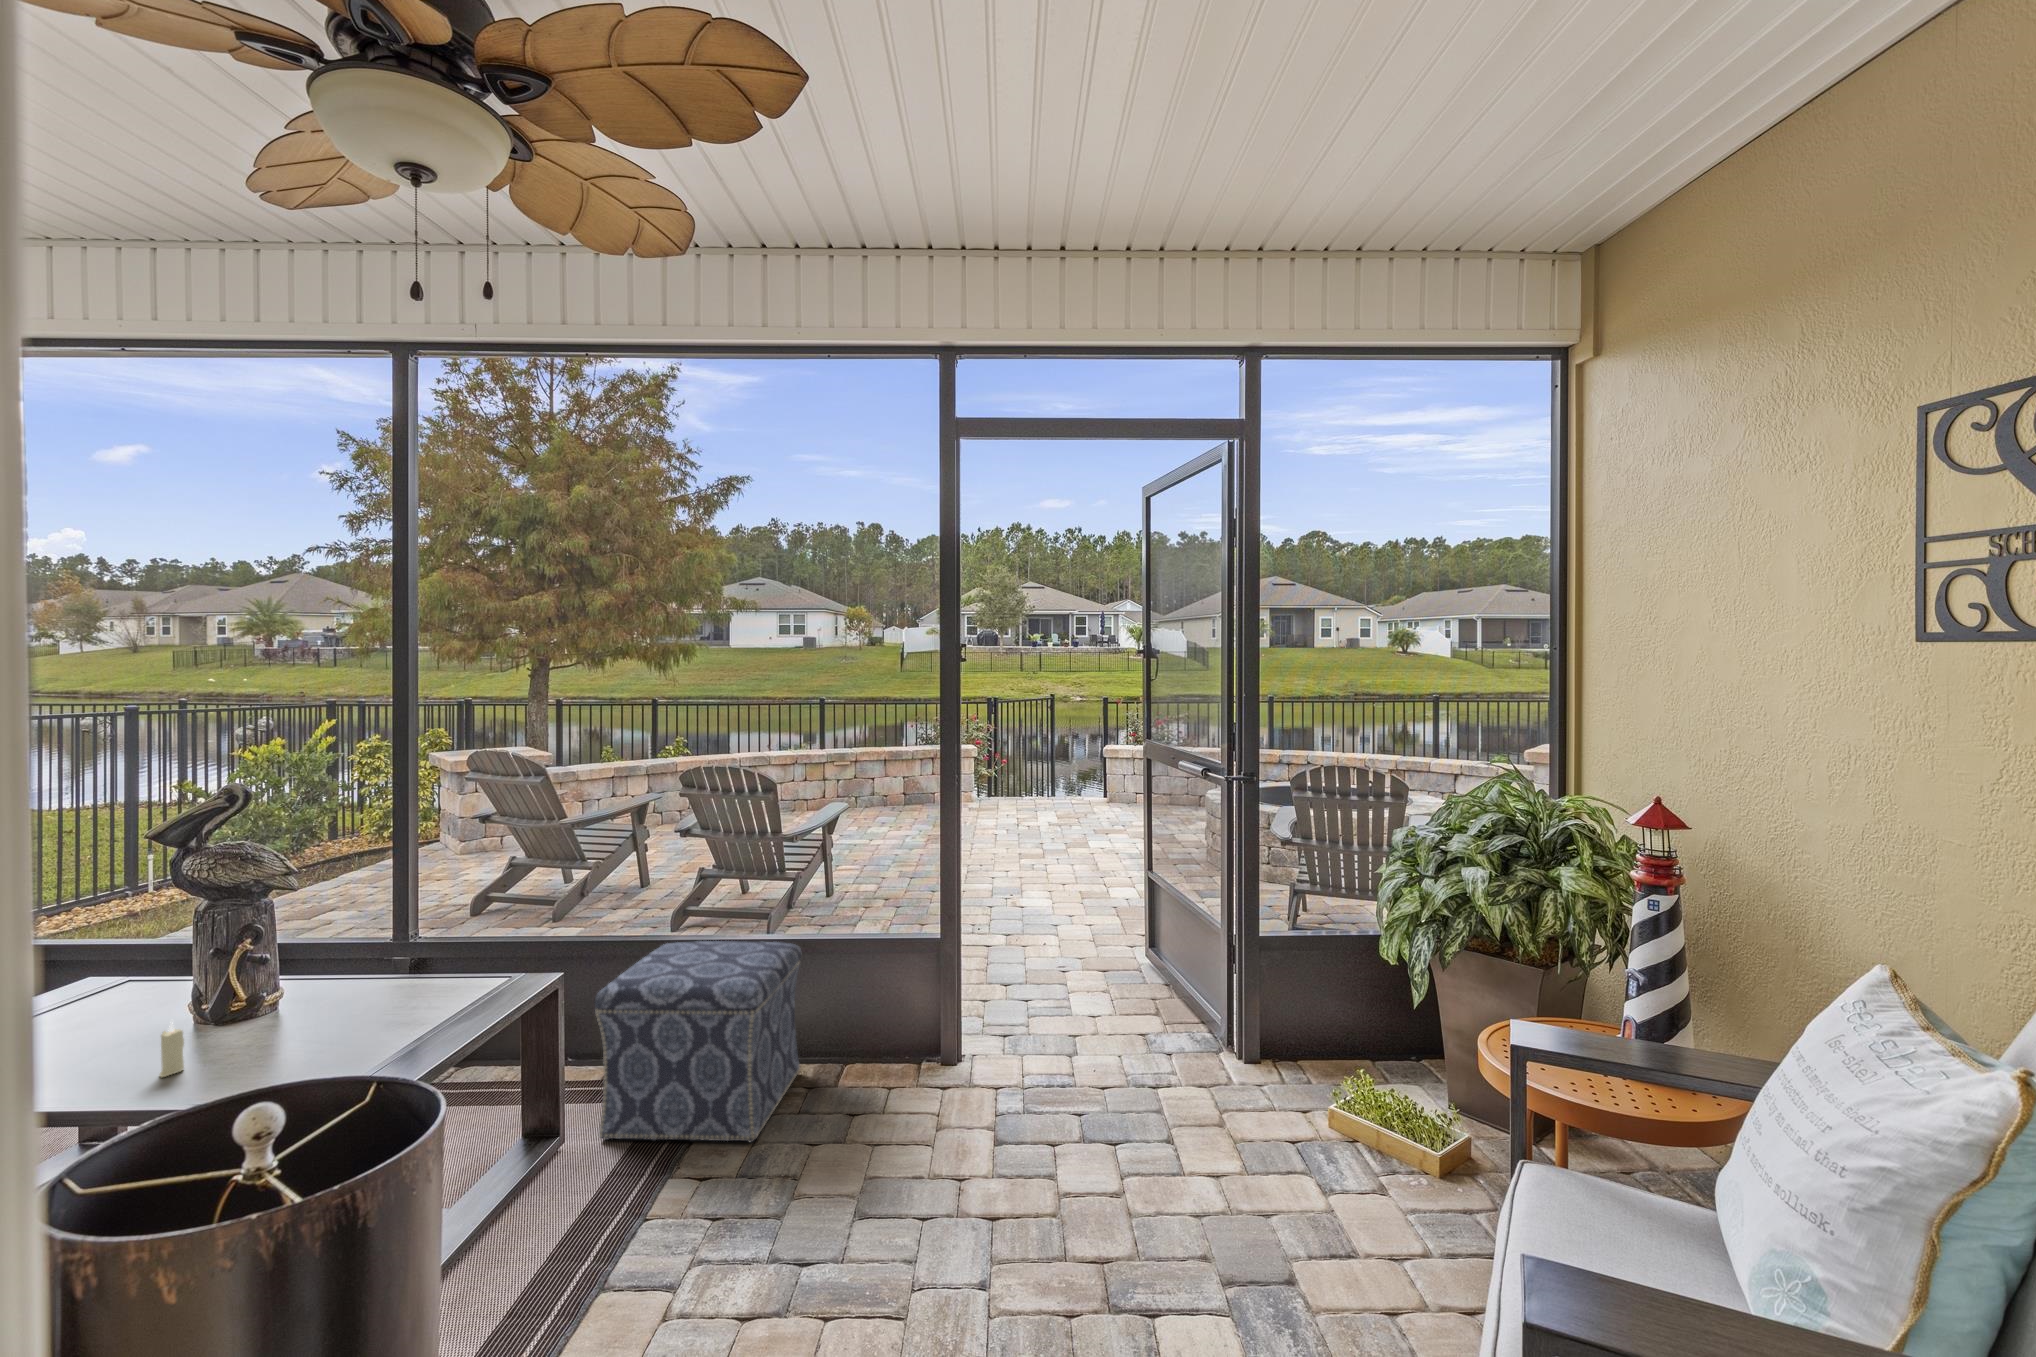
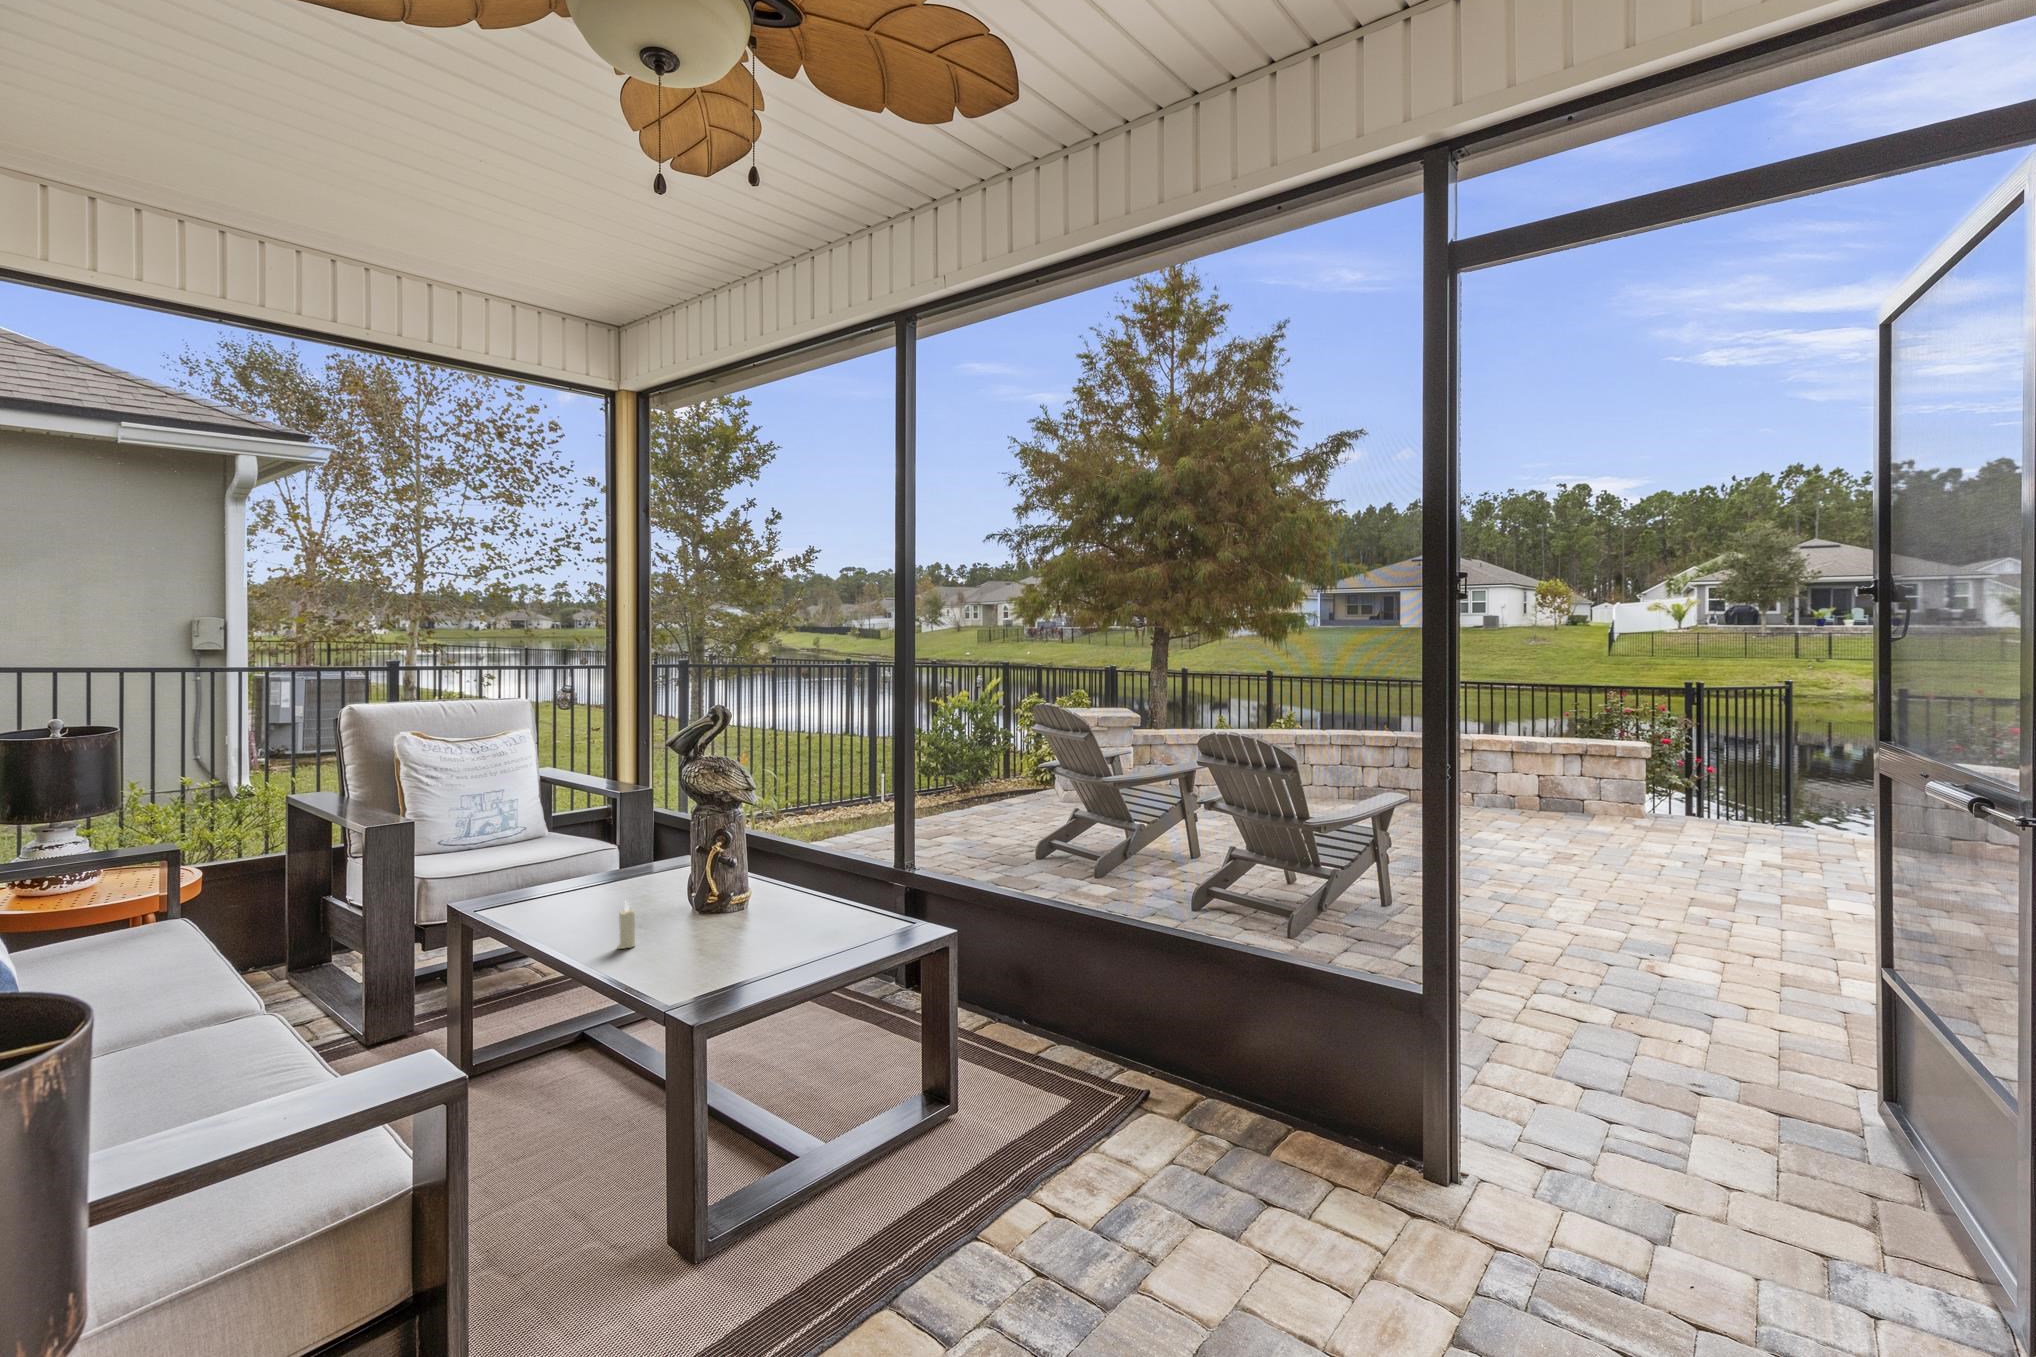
ottoman: present [594,941,801,1142] -> none [988,923,1240,1191]

